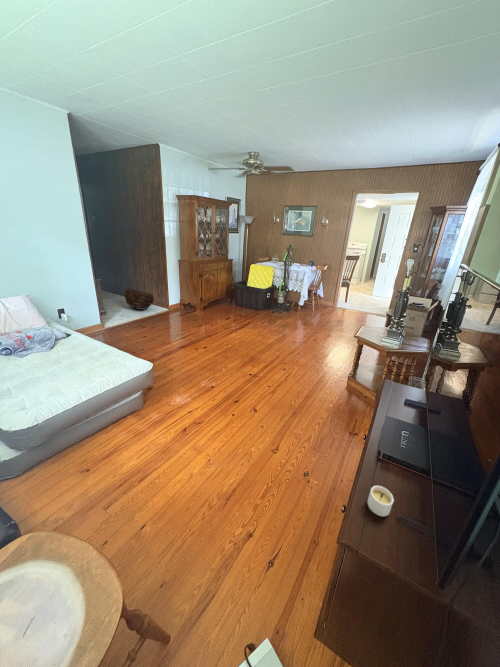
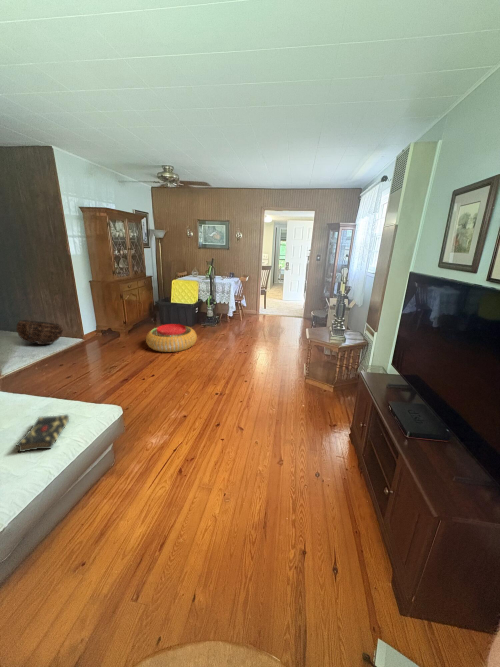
pouf: none [212,305,258,331] -> present [146,324,197,352]
book: none [66,357,109,380] -> present [17,415,69,452]
candle: present [368,486,394,516] -> none [425,460,454,484]

